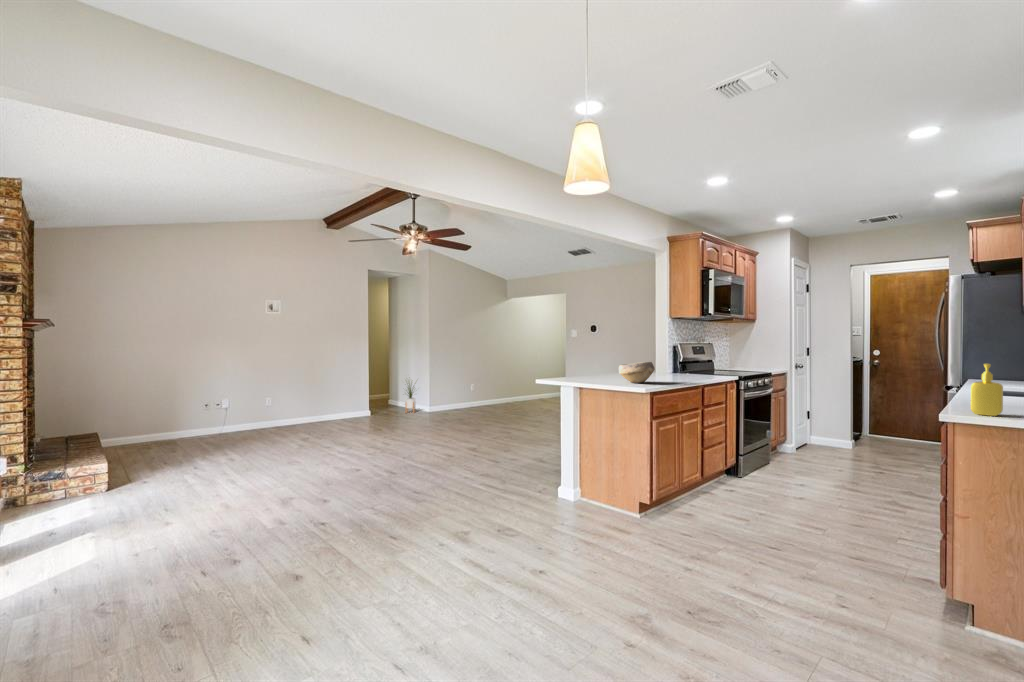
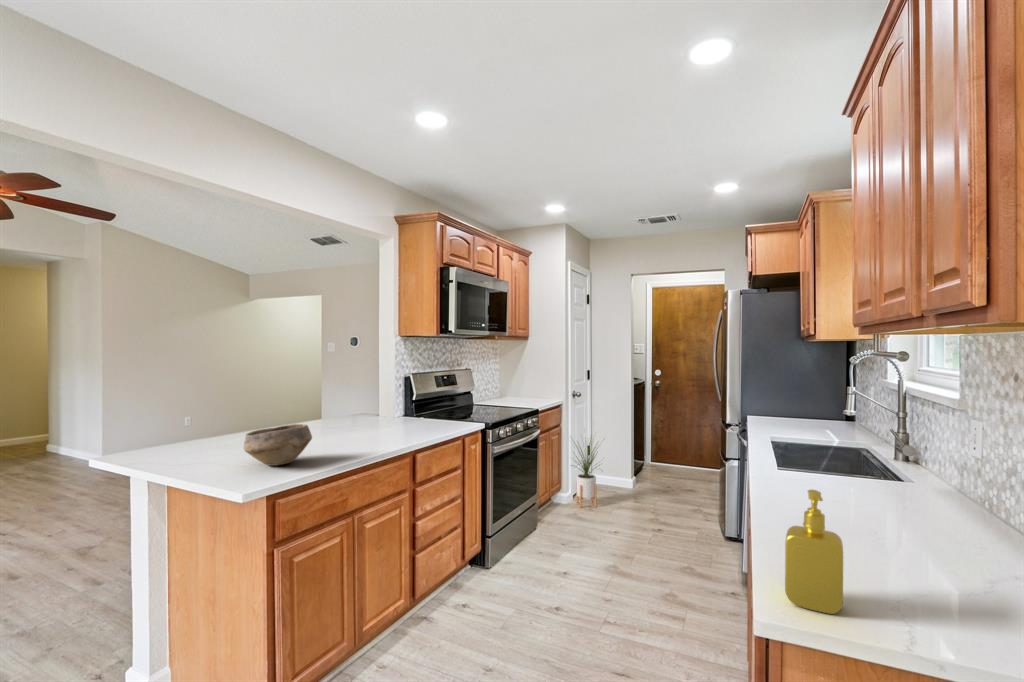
house plant: present [405,383,415,413] -> present [576,438,597,507]

